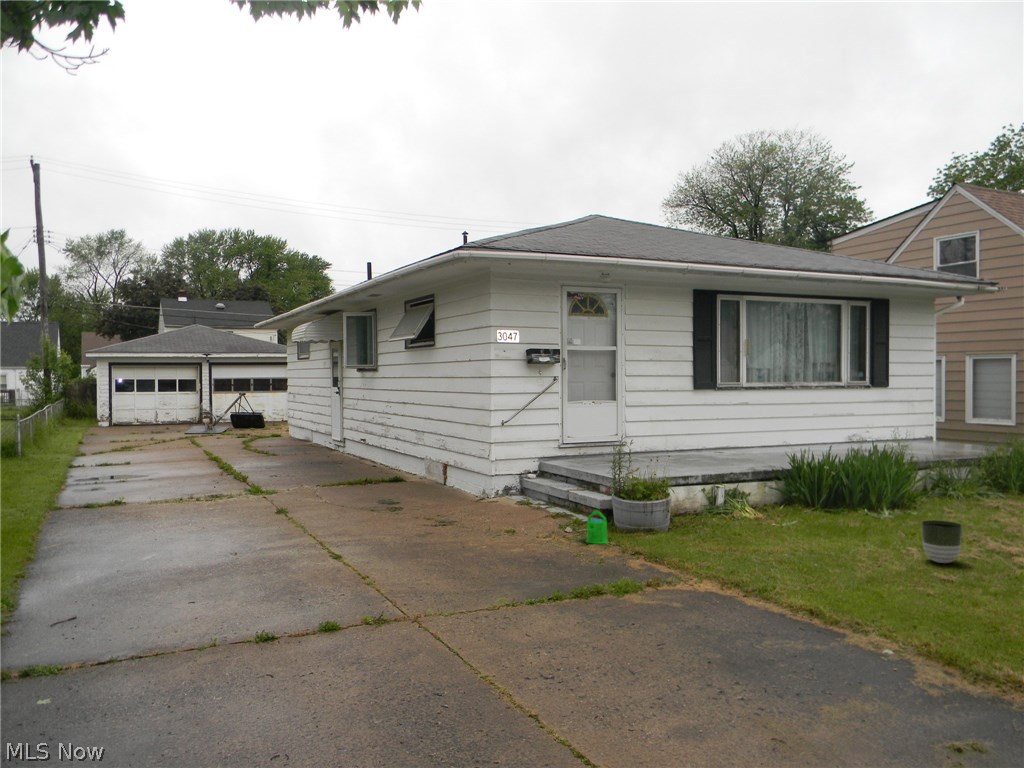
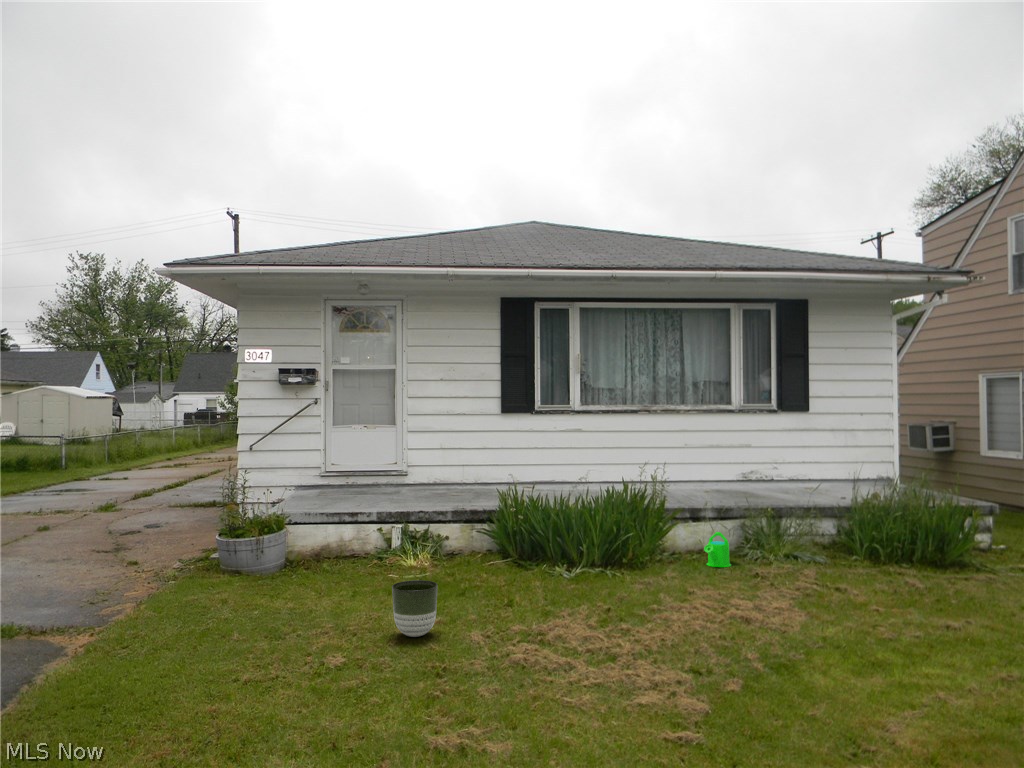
watering can: present [586,510,608,544] -> present [704,532,731,567]

